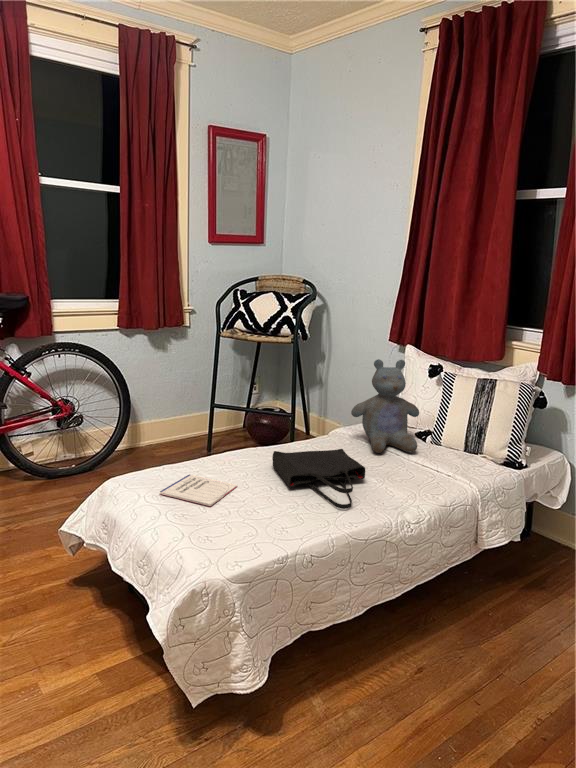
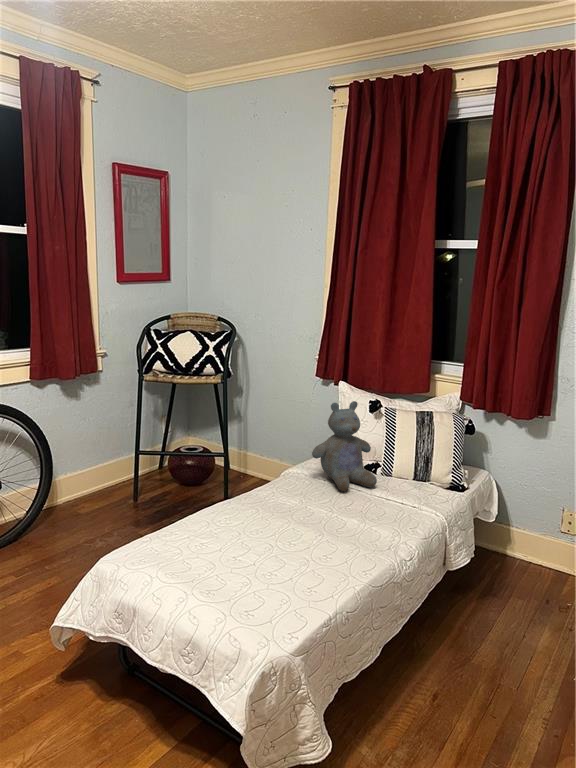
tote bag: present [272,449,365,509] -> none [257,492,352,552]
notebook: present [159,474,238,506] -> none [166,535,236,569]

